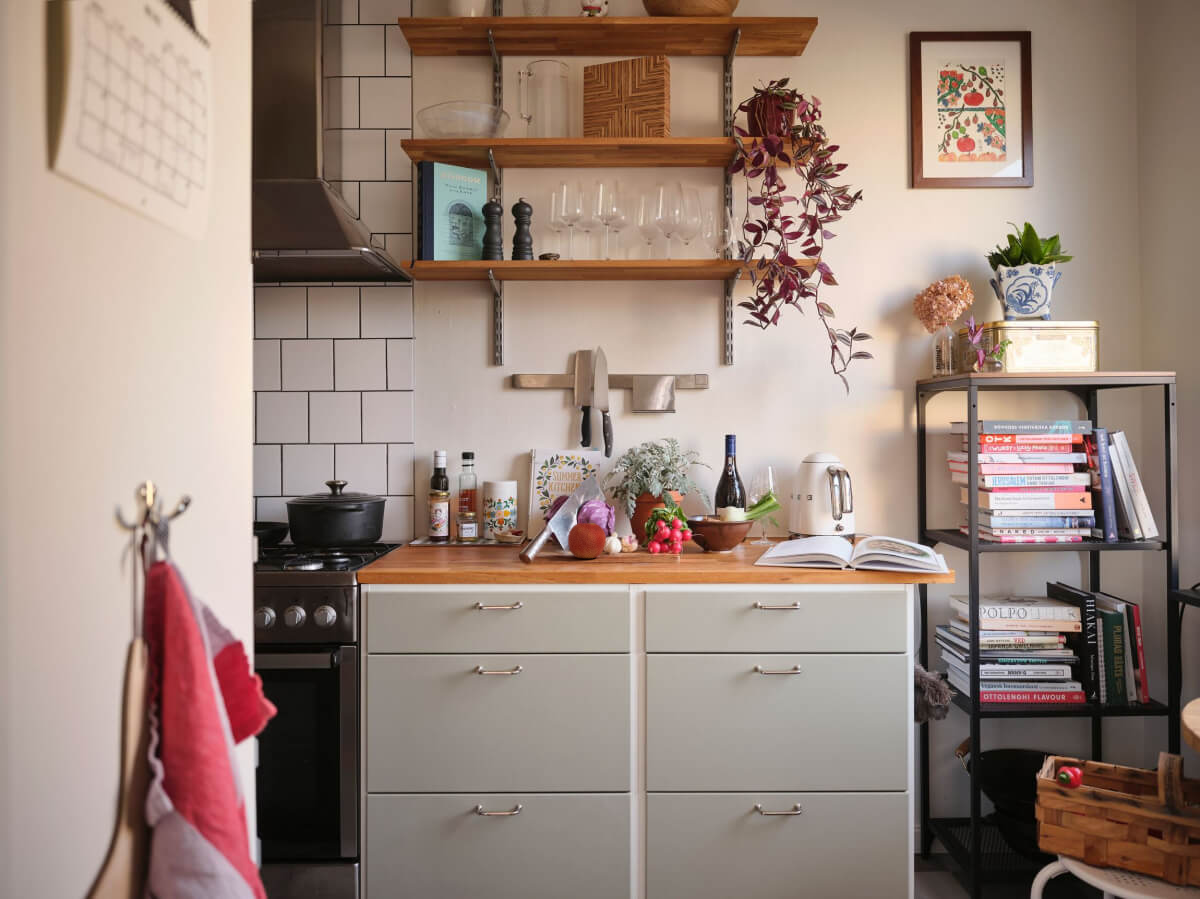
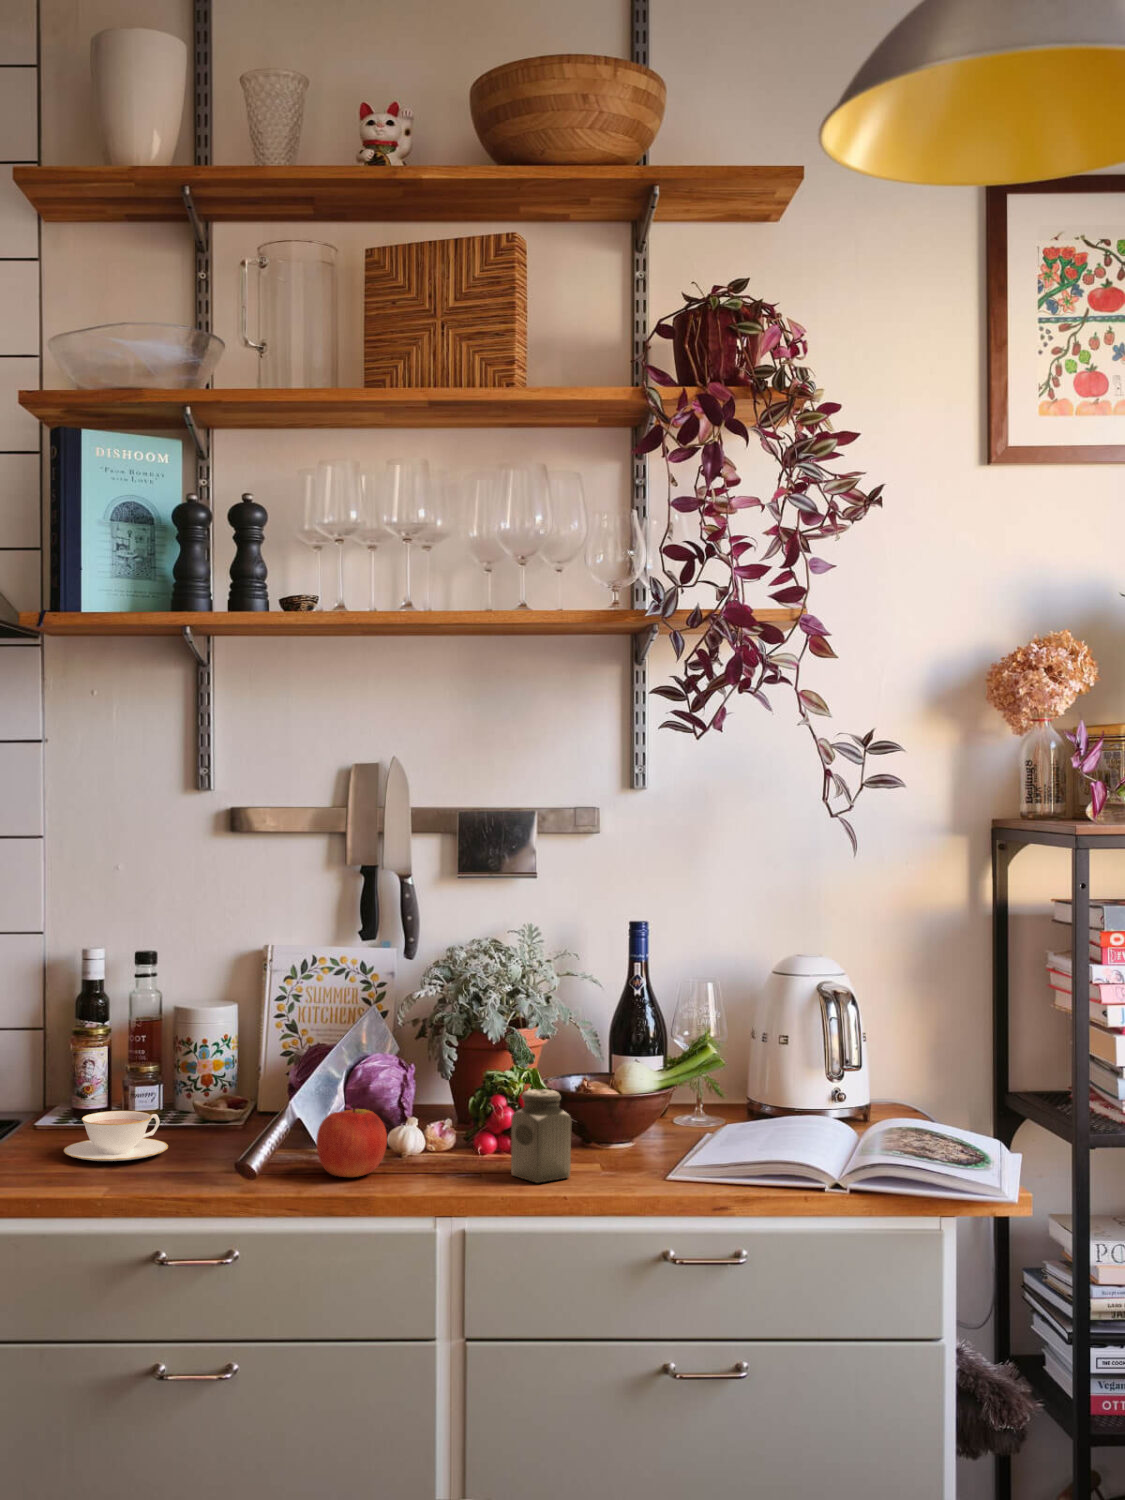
salt shaker: none [673,512,706,560] -> present [511,1089,572,1183]
teacup: none [430,532,485,554] -> present [64,1111,168,1161]

